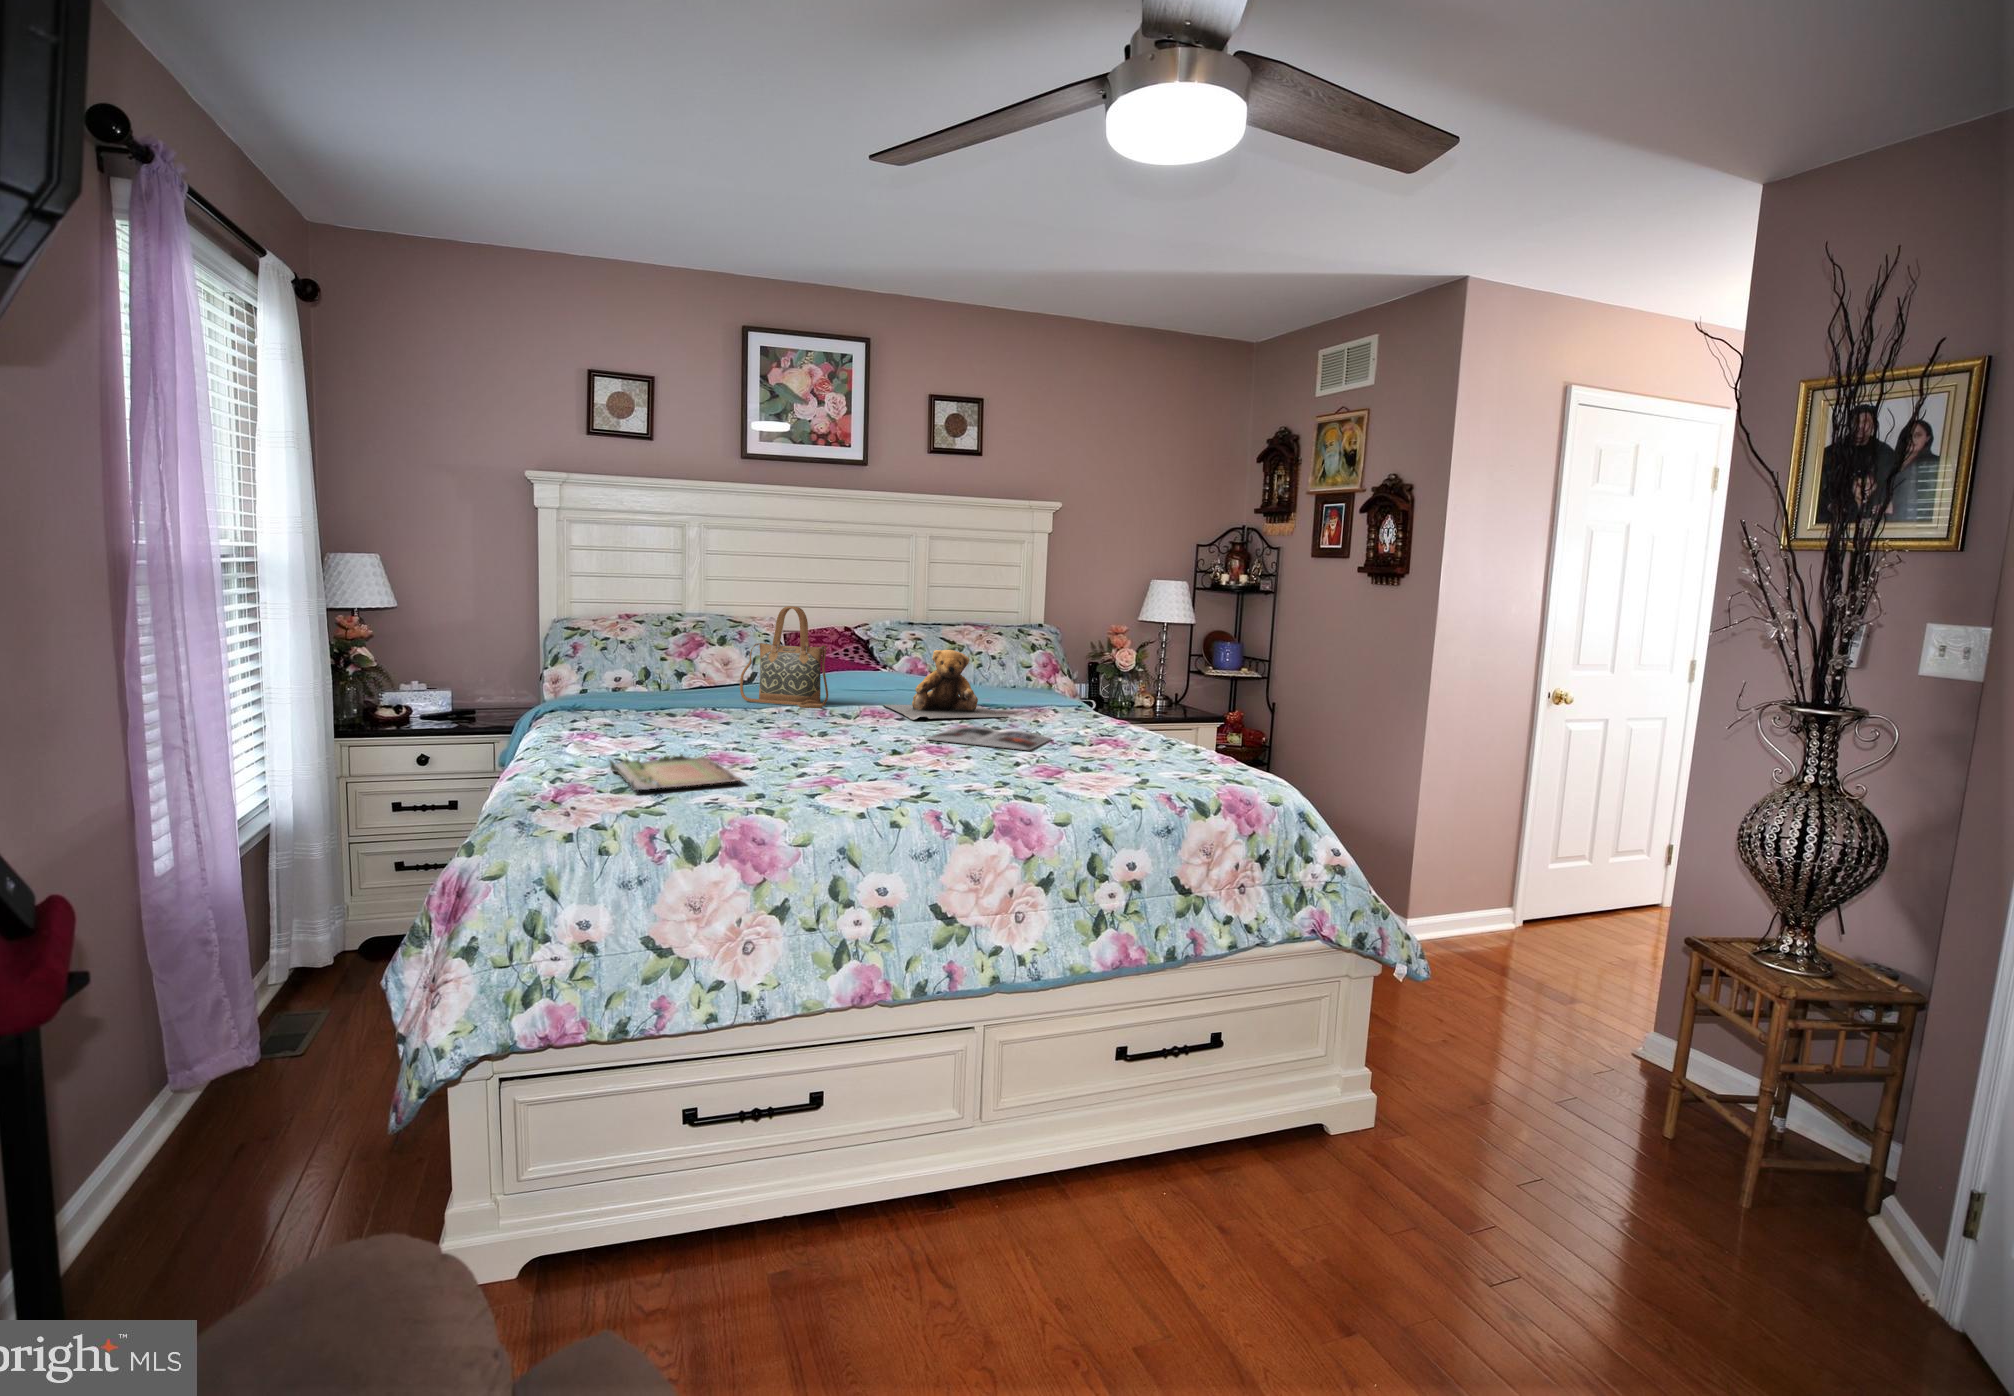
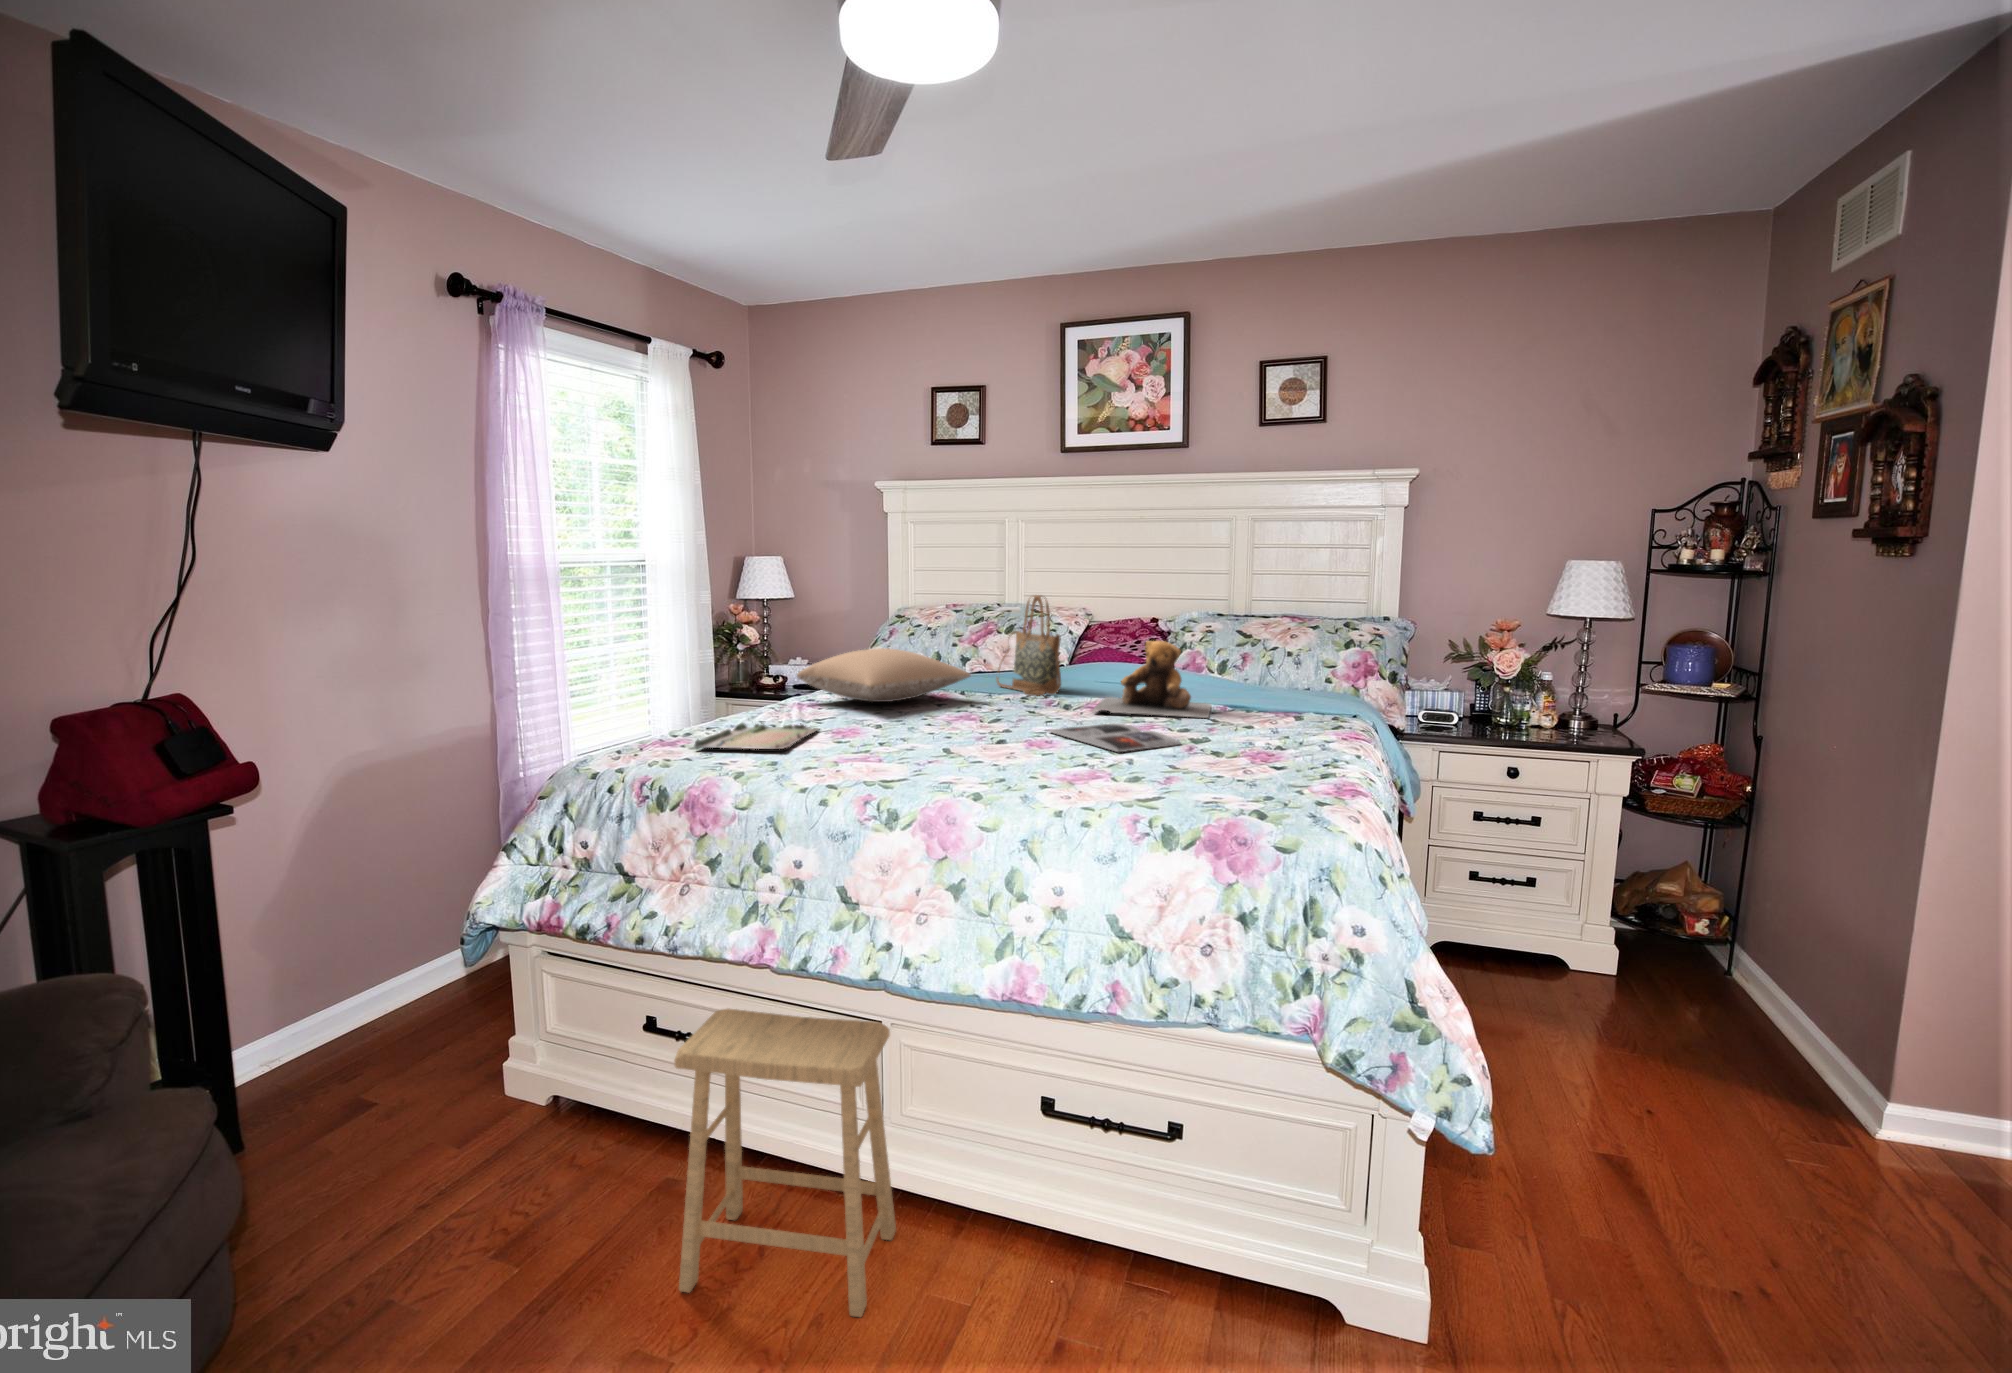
pillow: none [575,667,763,726] -> present [797,648,970,702]
footstool: none [848,1017,1064,1341] -> present [674,1009,896,1317]

